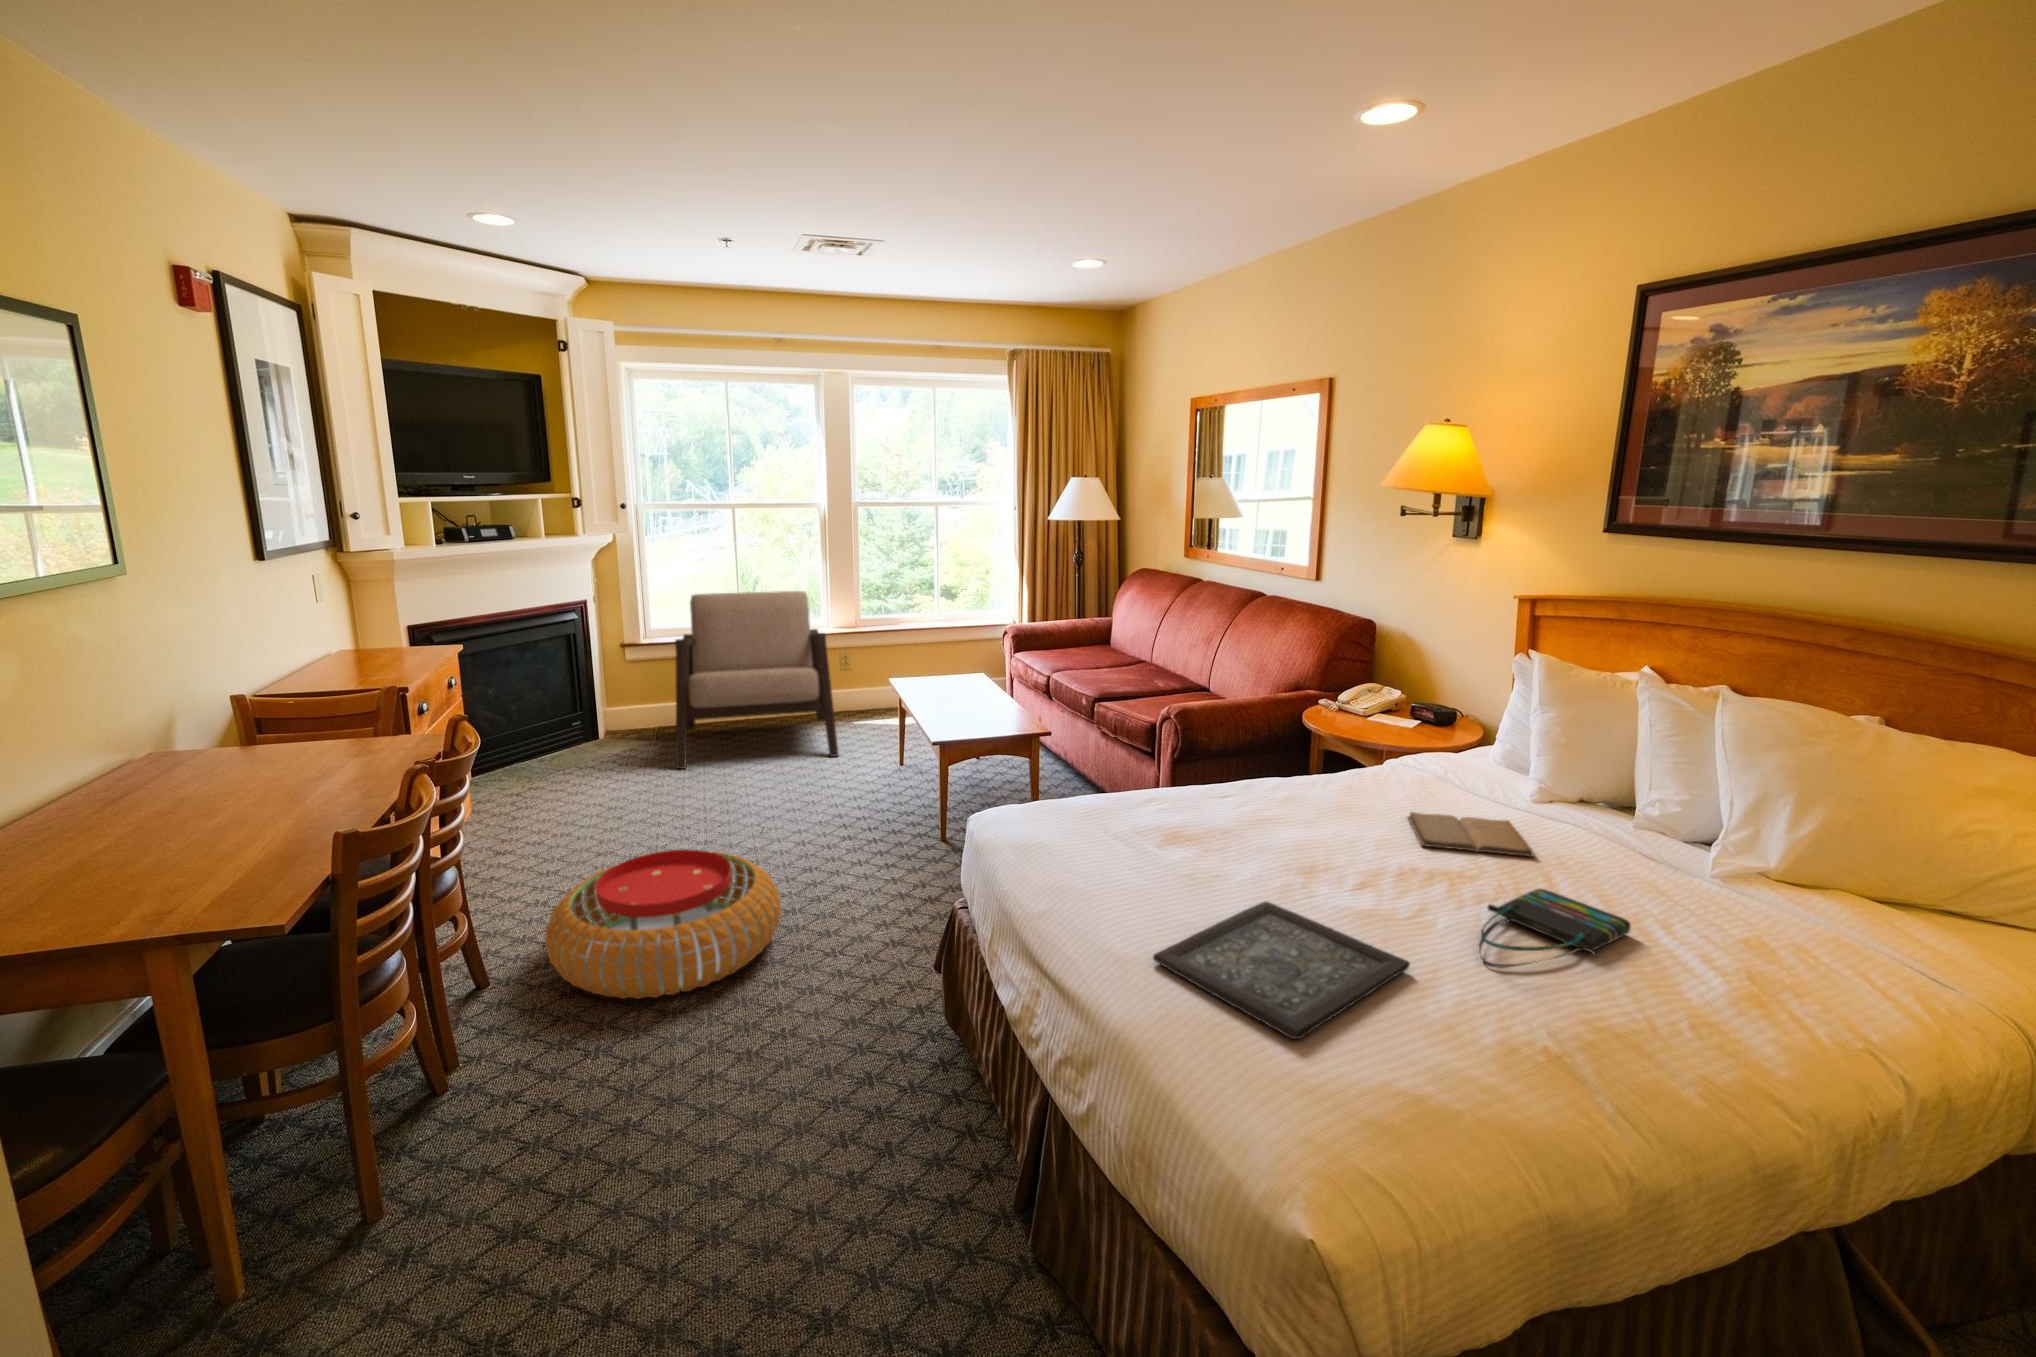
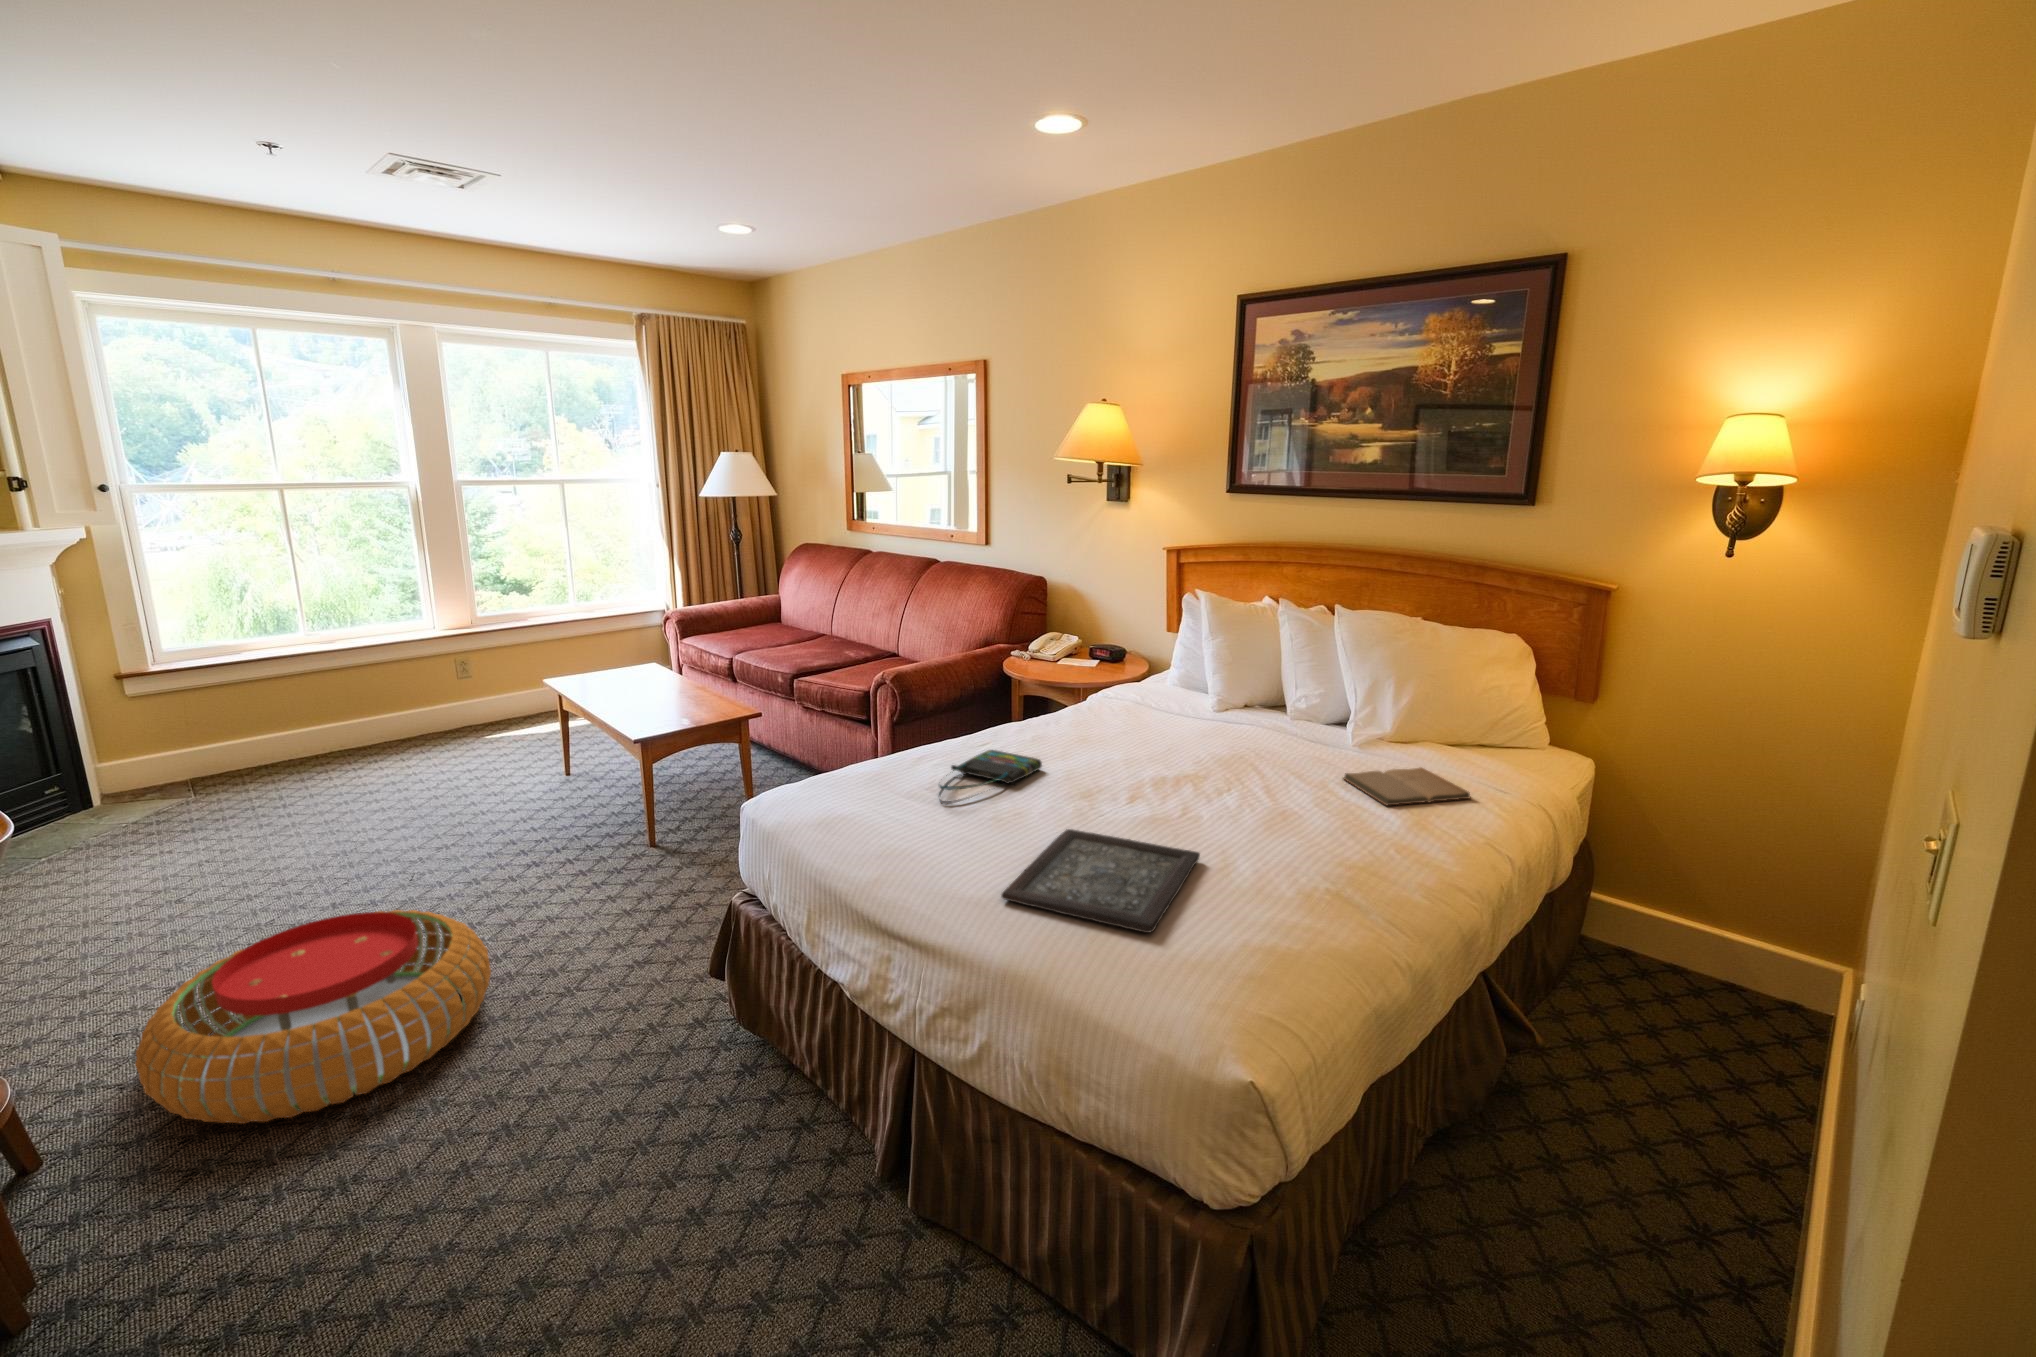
armchair: present [675,591,838,769] -> none [218,589,481,828]
book: present [1408,812,1534,857] -> present [1344,768,1470,805]
tote bag: present [1479,889,1631,968] -> present [939,750,1042,804]

